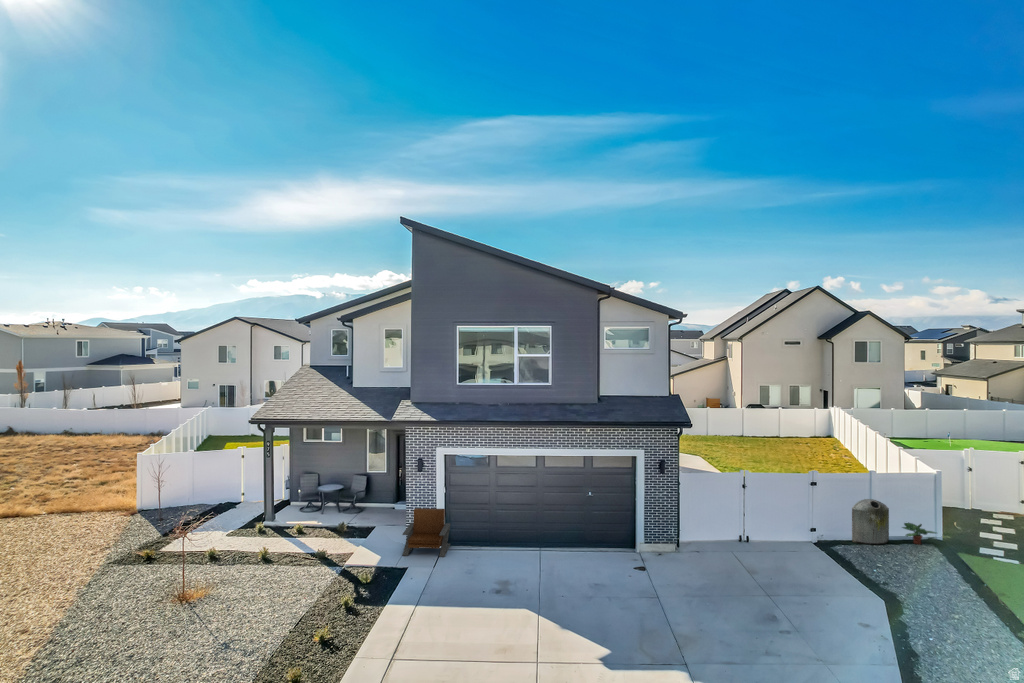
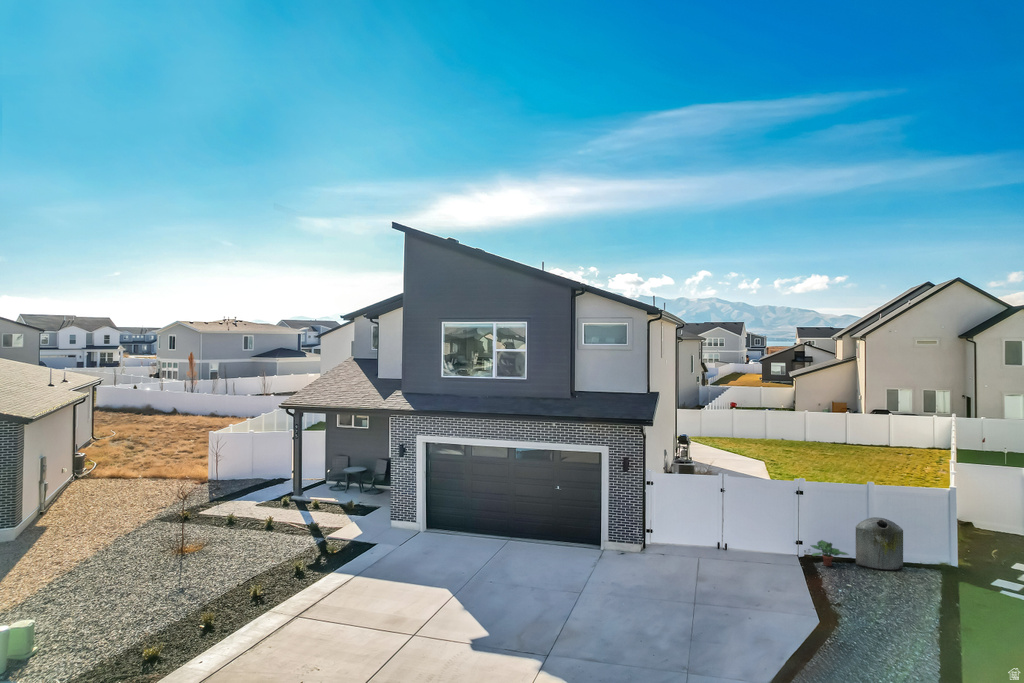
lounge chair: present [402,508,451,557] -> none [378,492,428,538]
potted plant: present [902,523,936,544] -> present [811,540,848,566]

